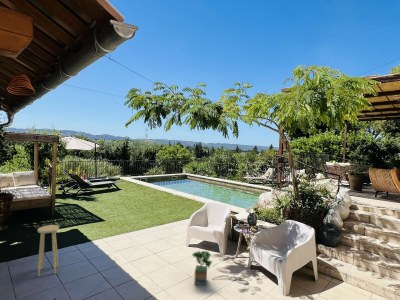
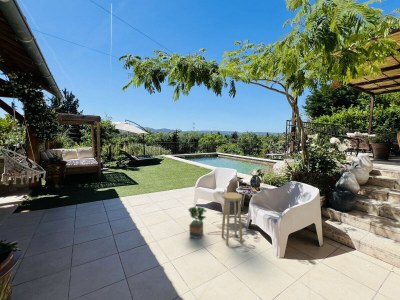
stool: present [38,225,59,276] -> present [222,192,242,245]

